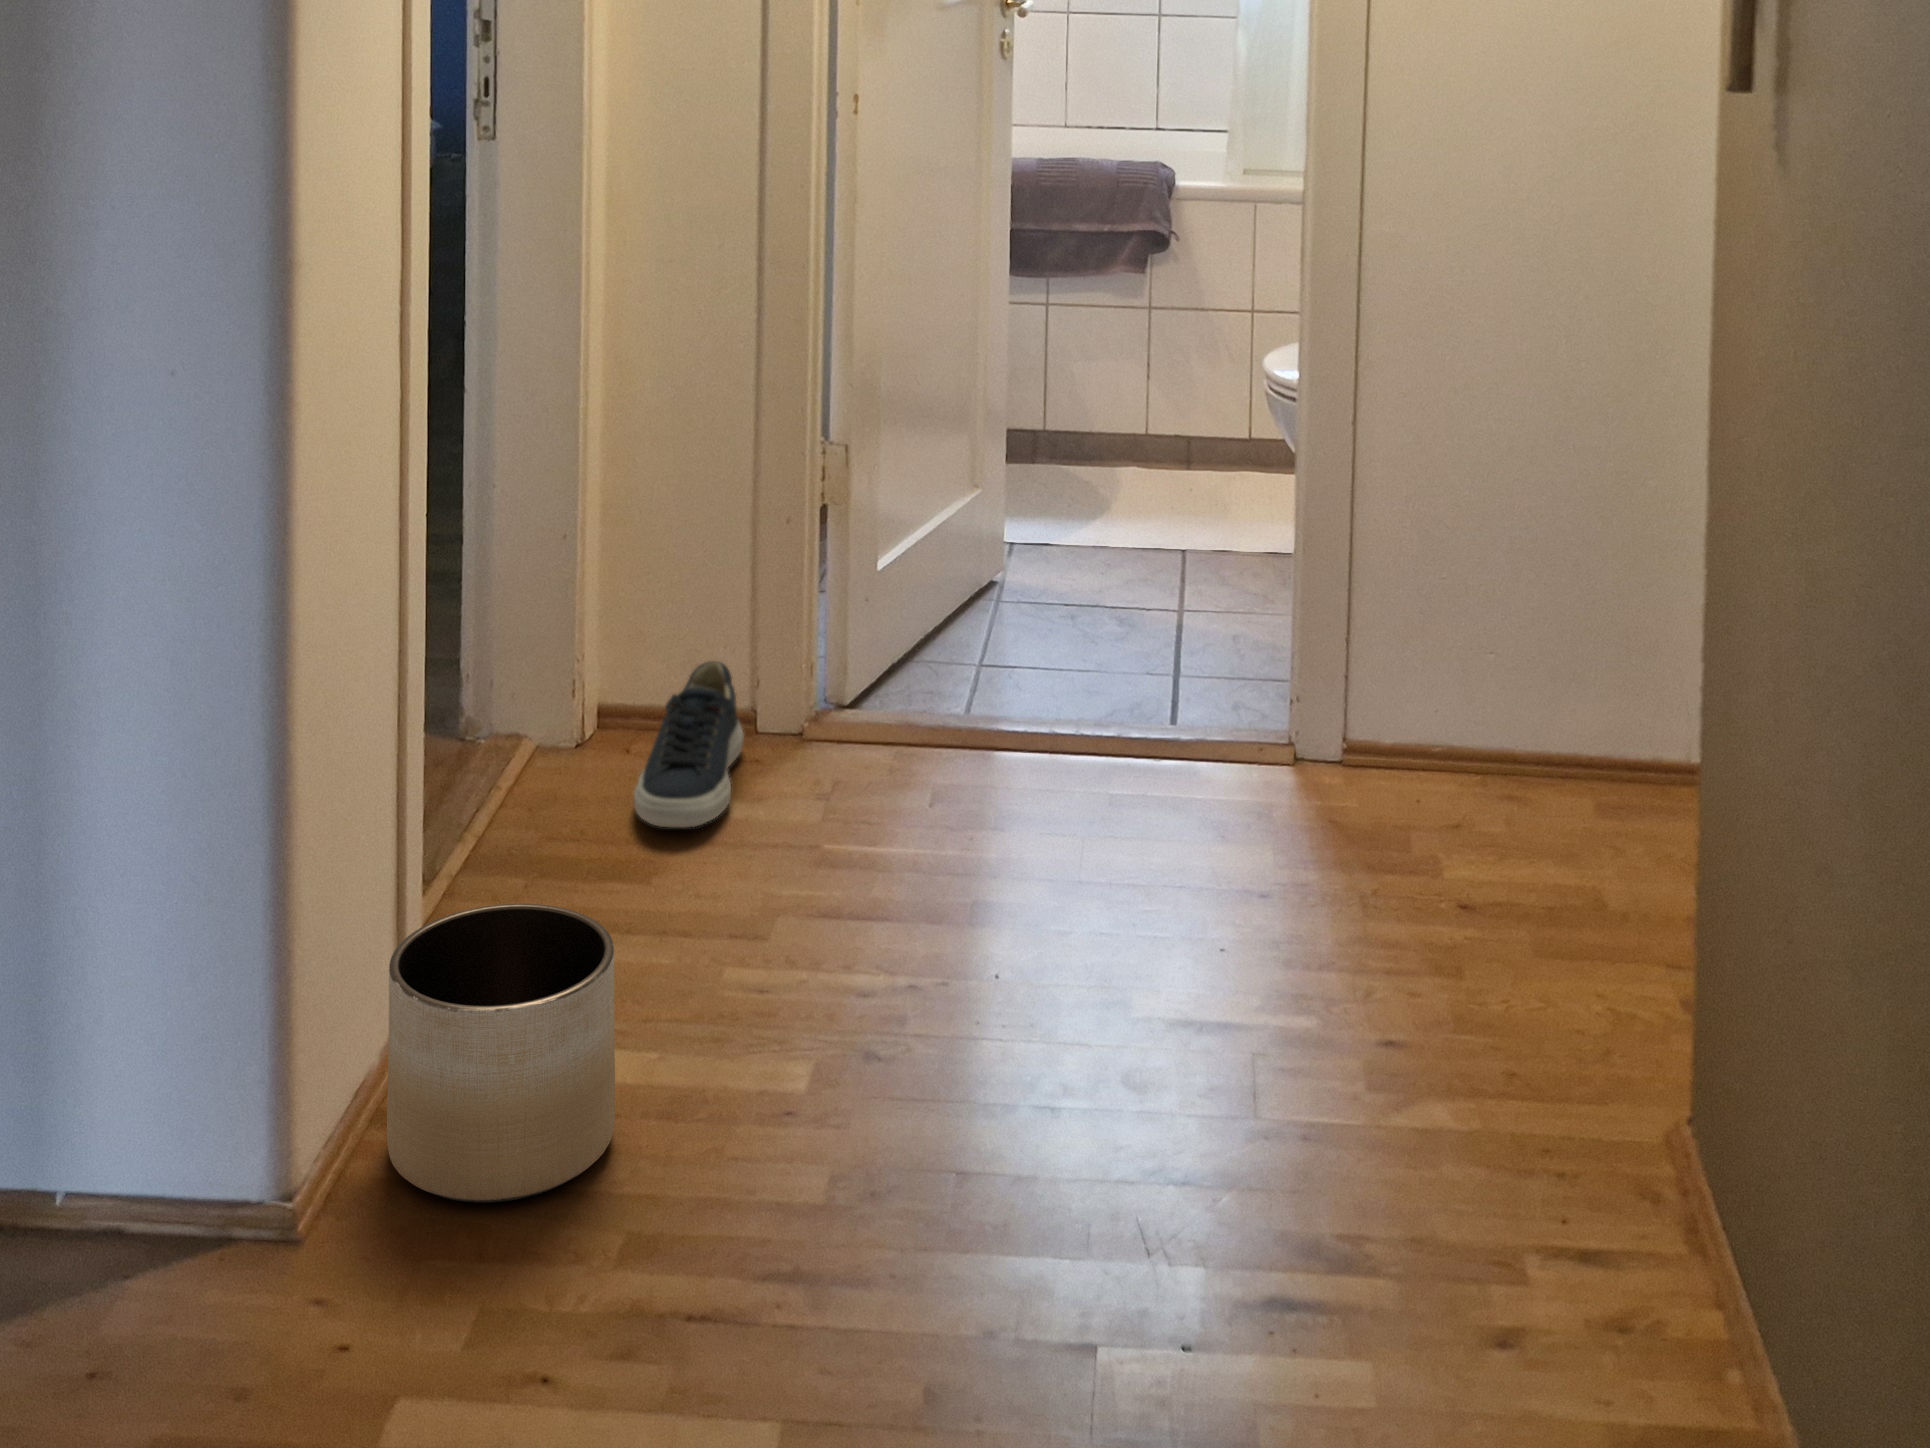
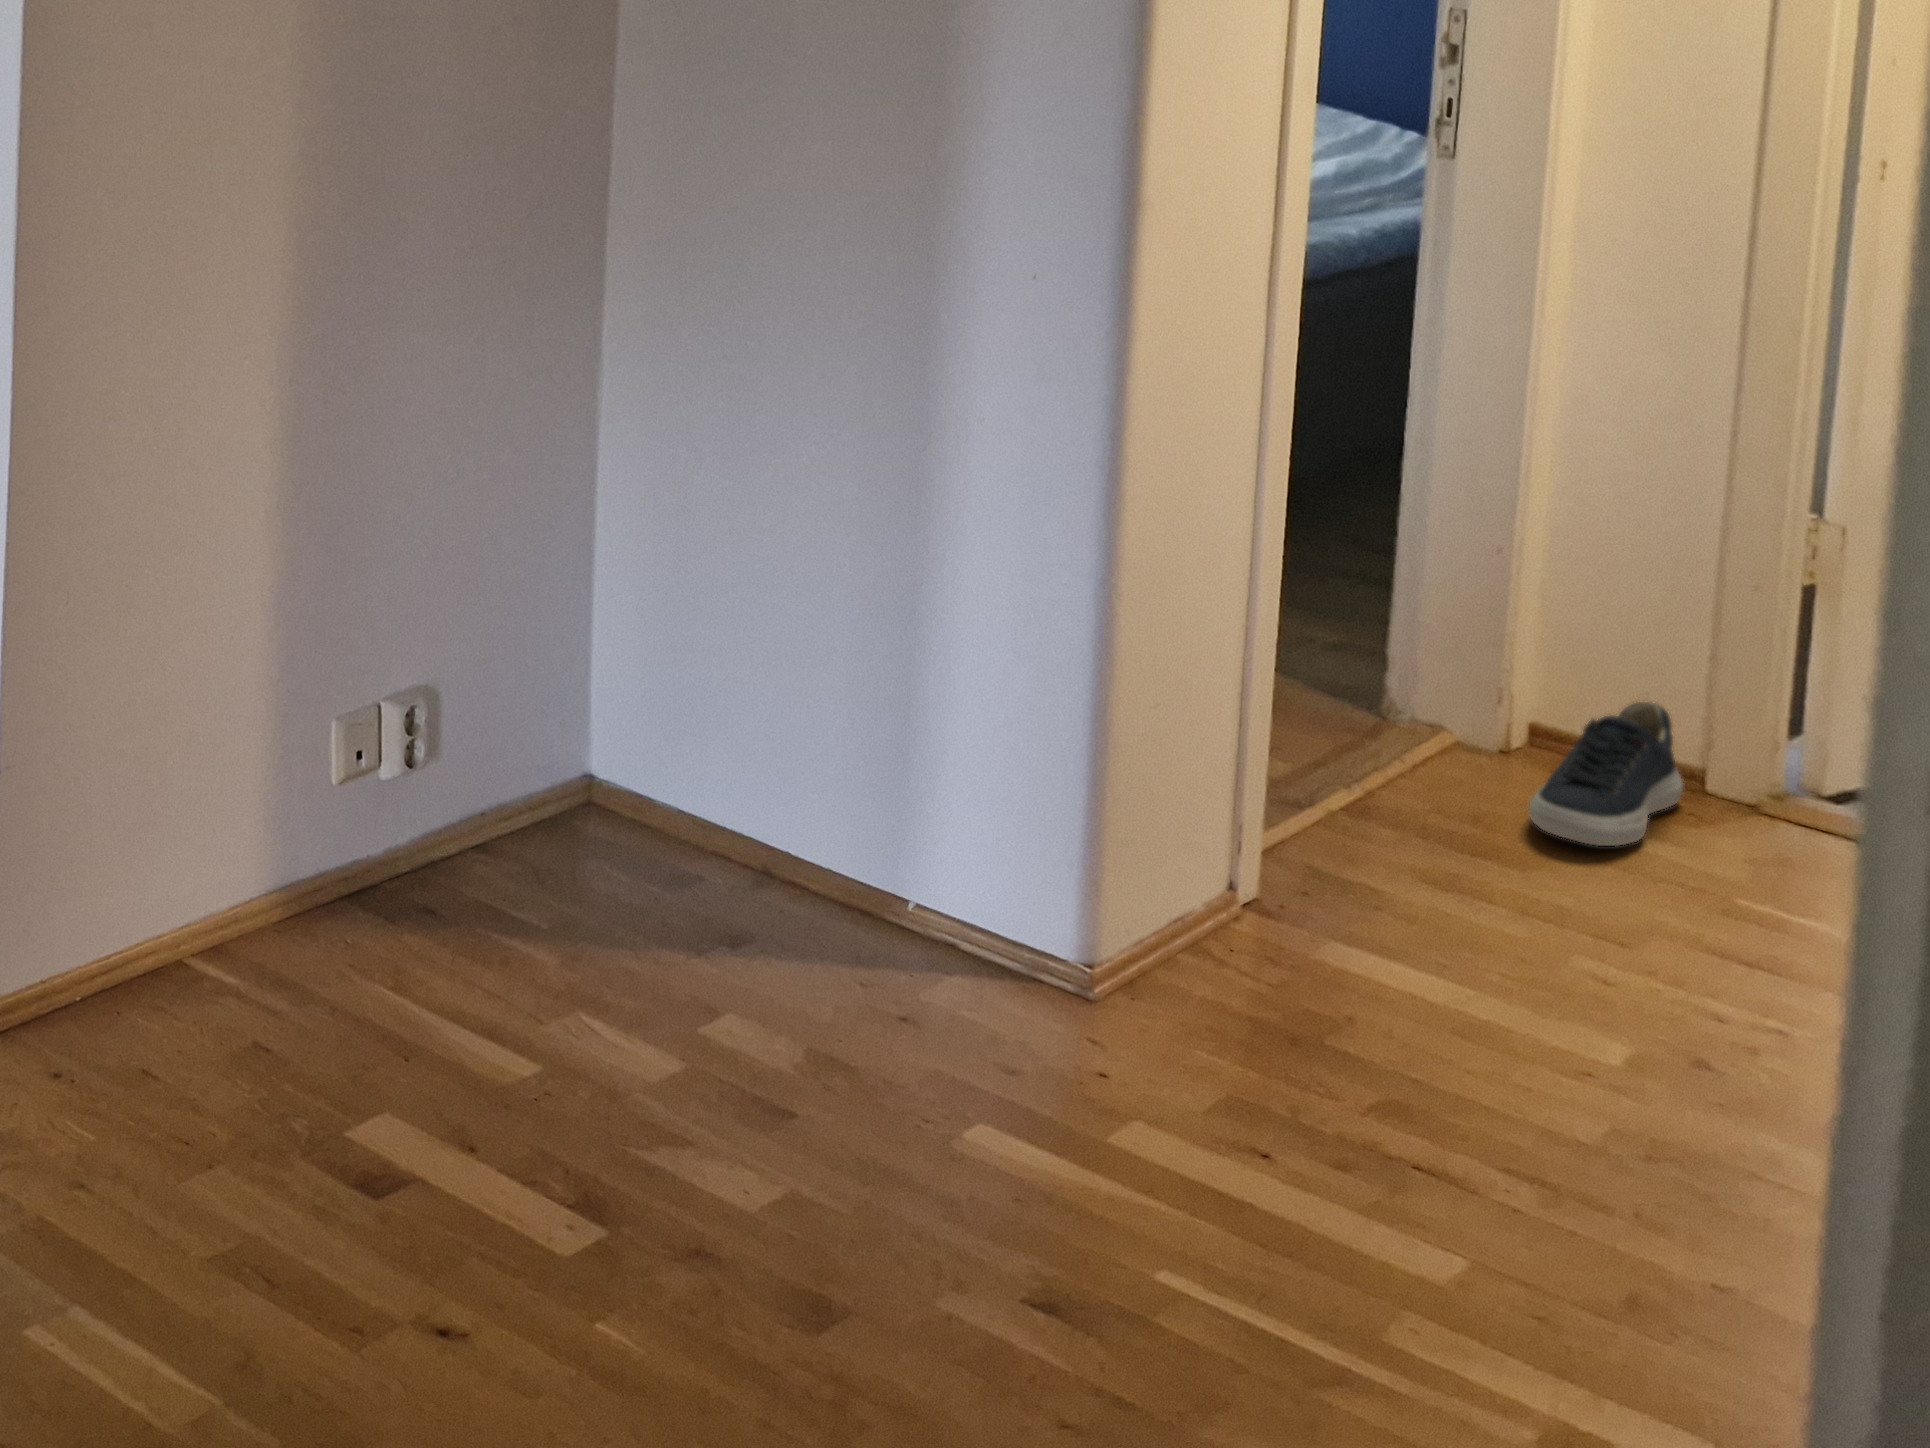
planter: present [387,904,615,1203] -> none [1182,795,1409,1048]

